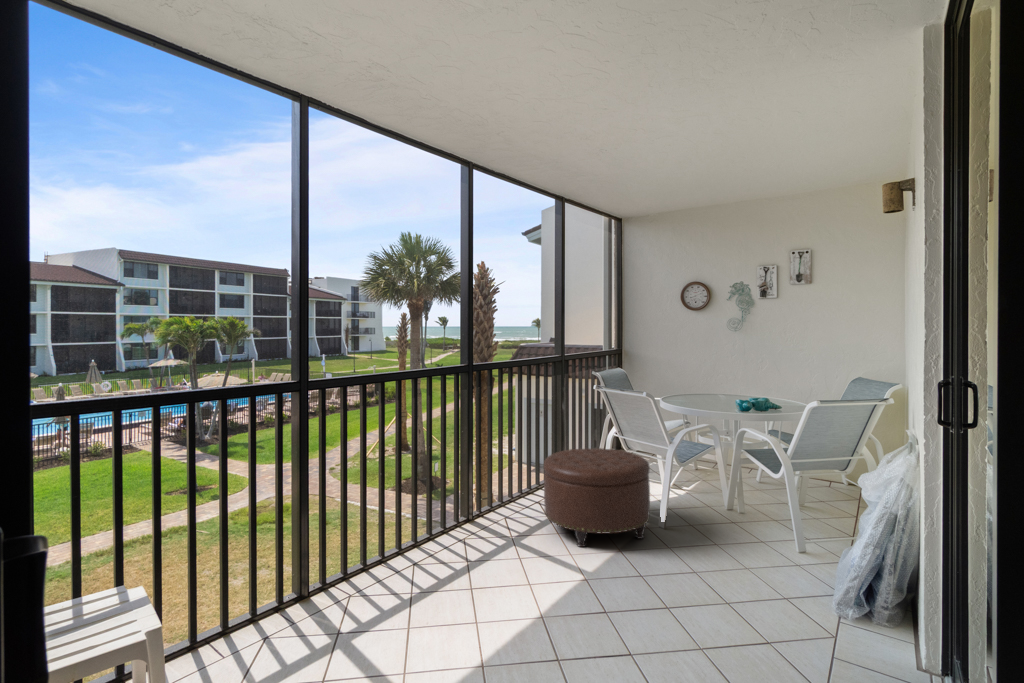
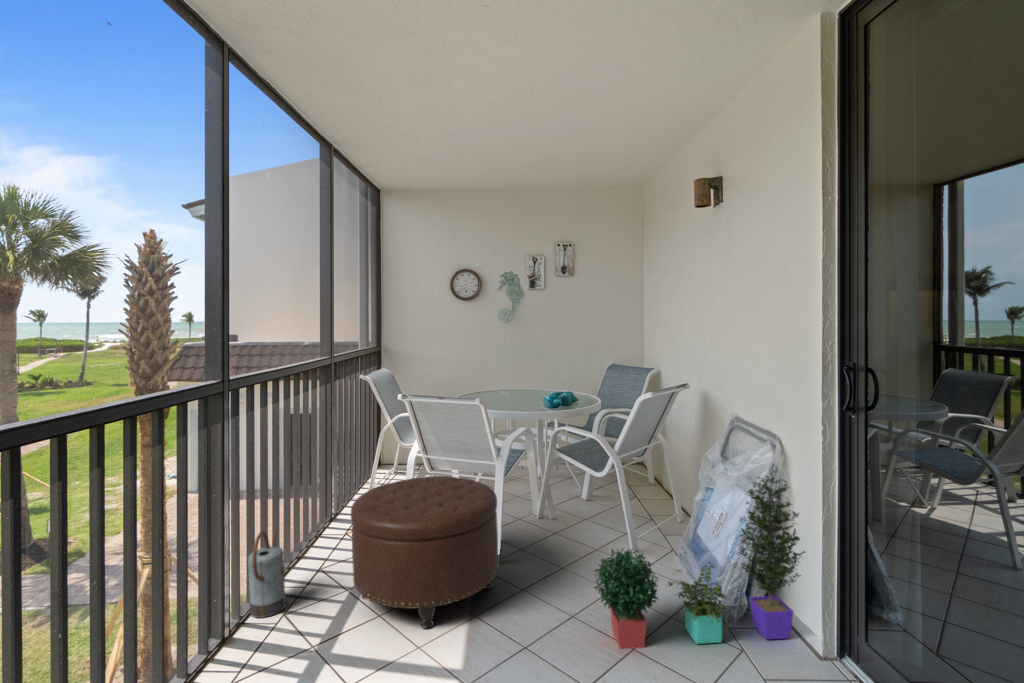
watering can: none [487,463,509,517] -> present [248,530,286,618]
potted plant: none [691,481,901,640] -> present [594,470,805,649]

